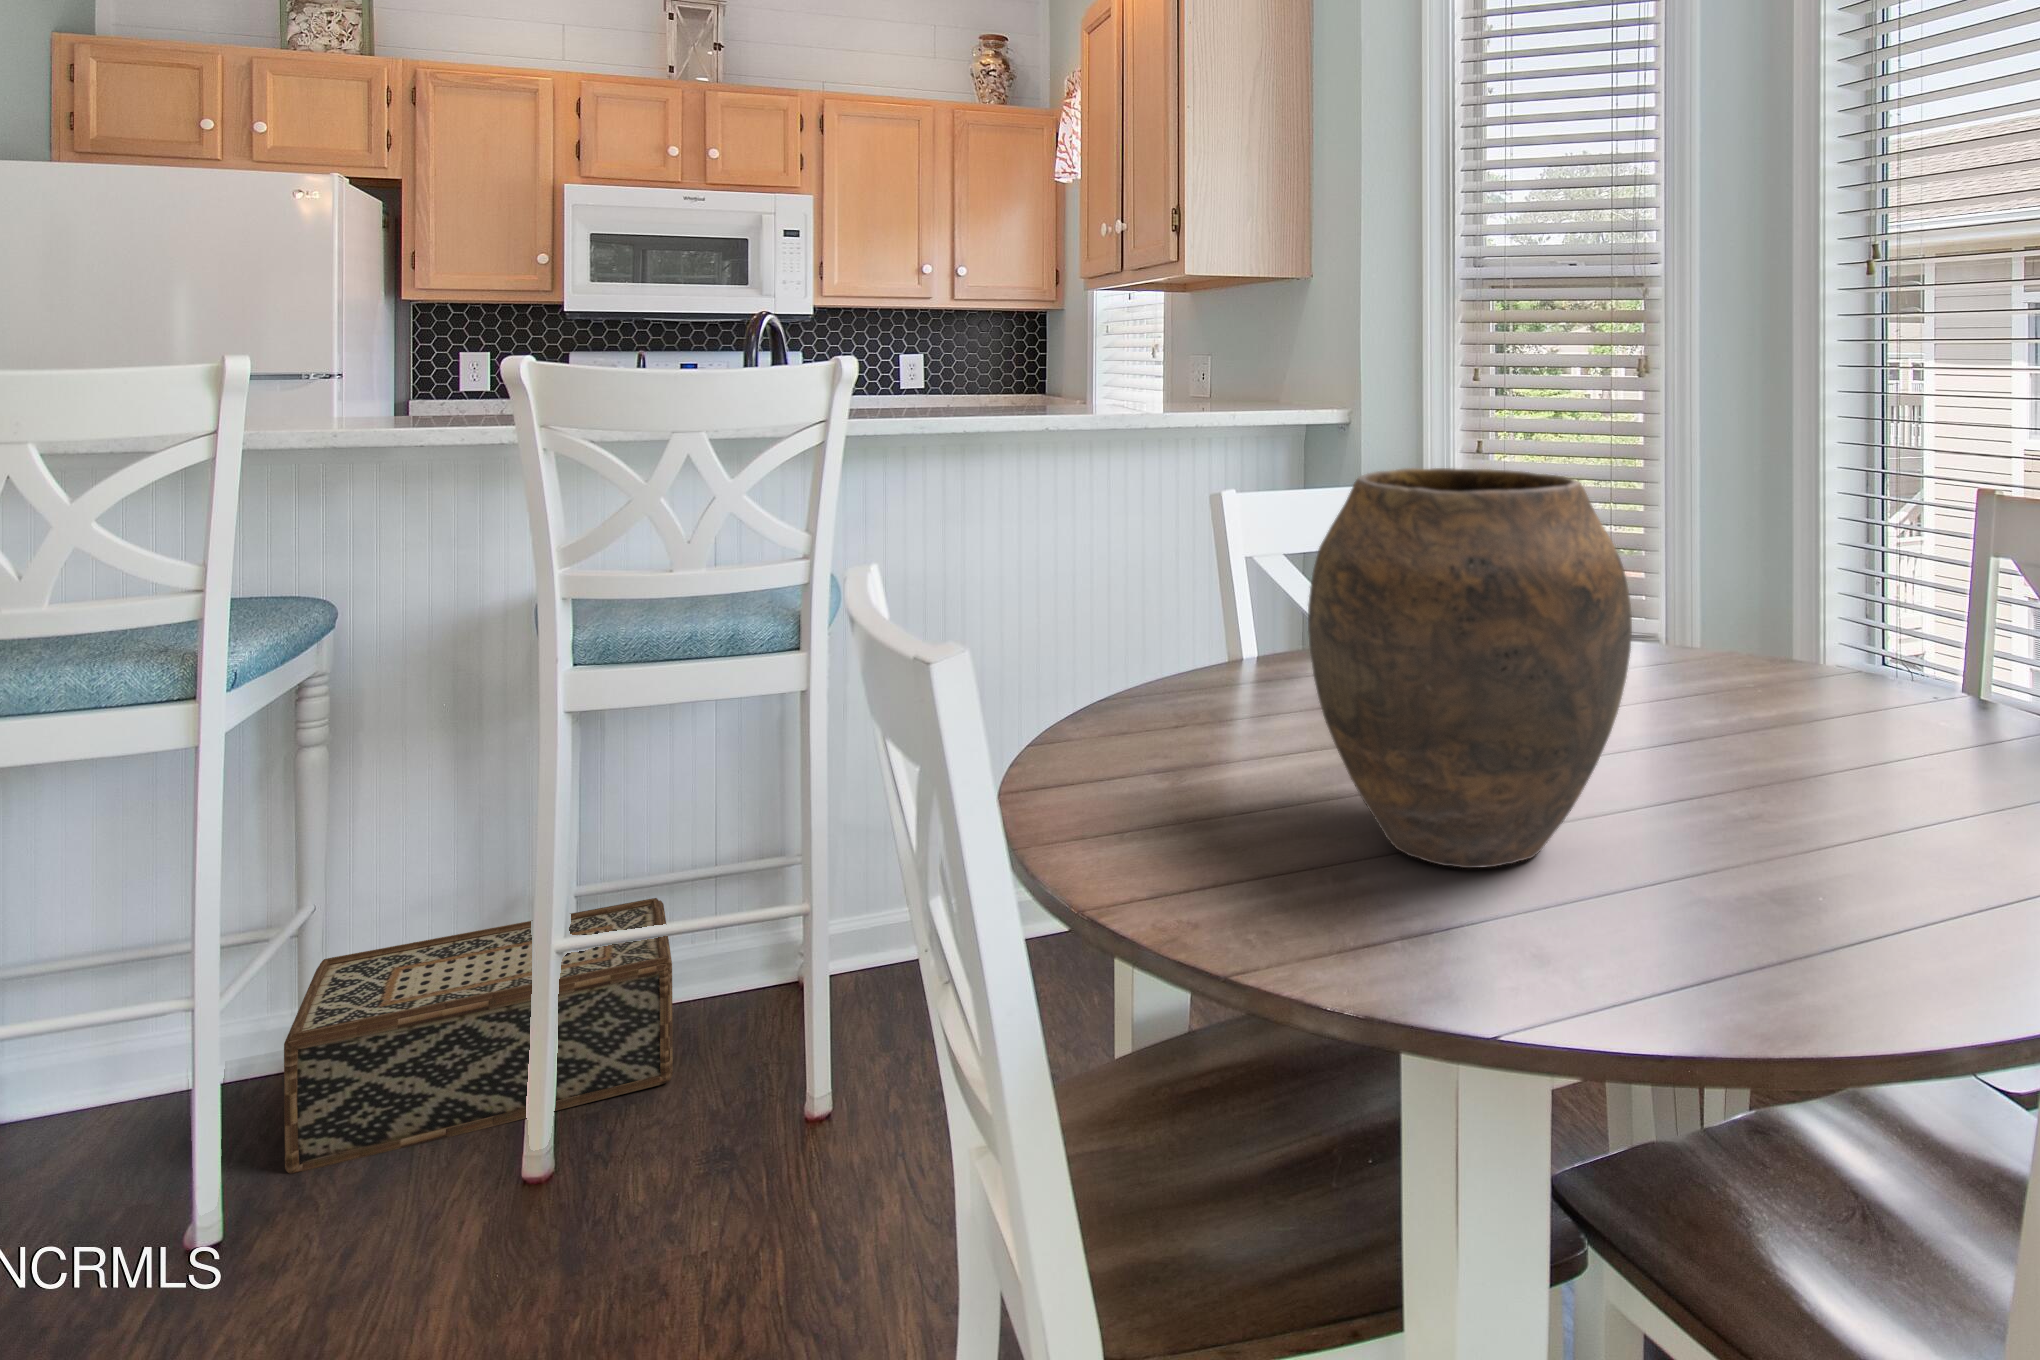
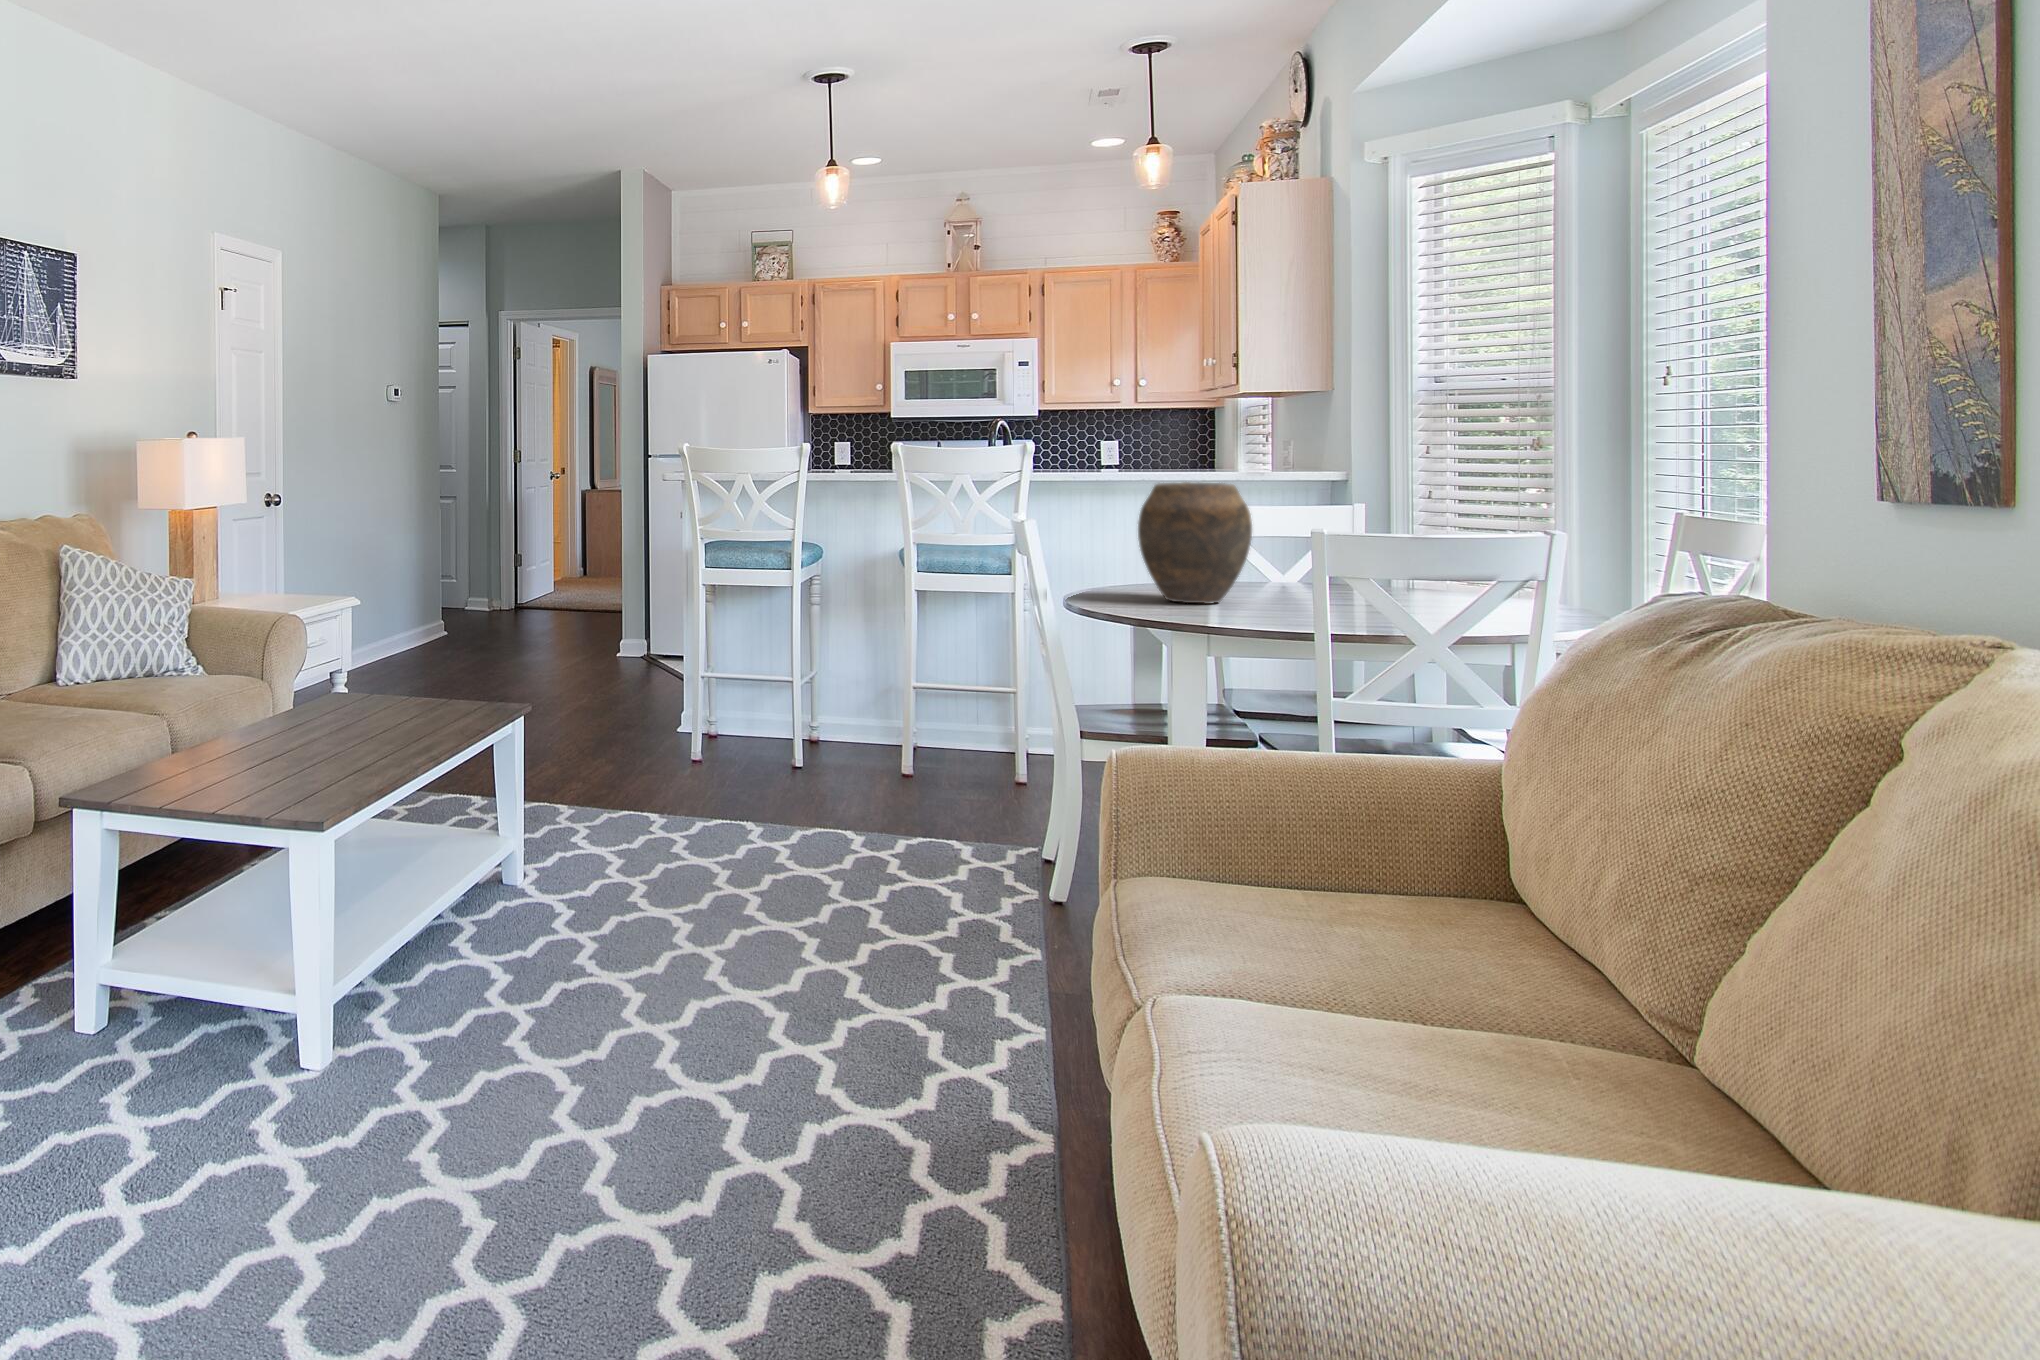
woven basket: present [284,898,673,1174] -> none [813,690,950,761]

